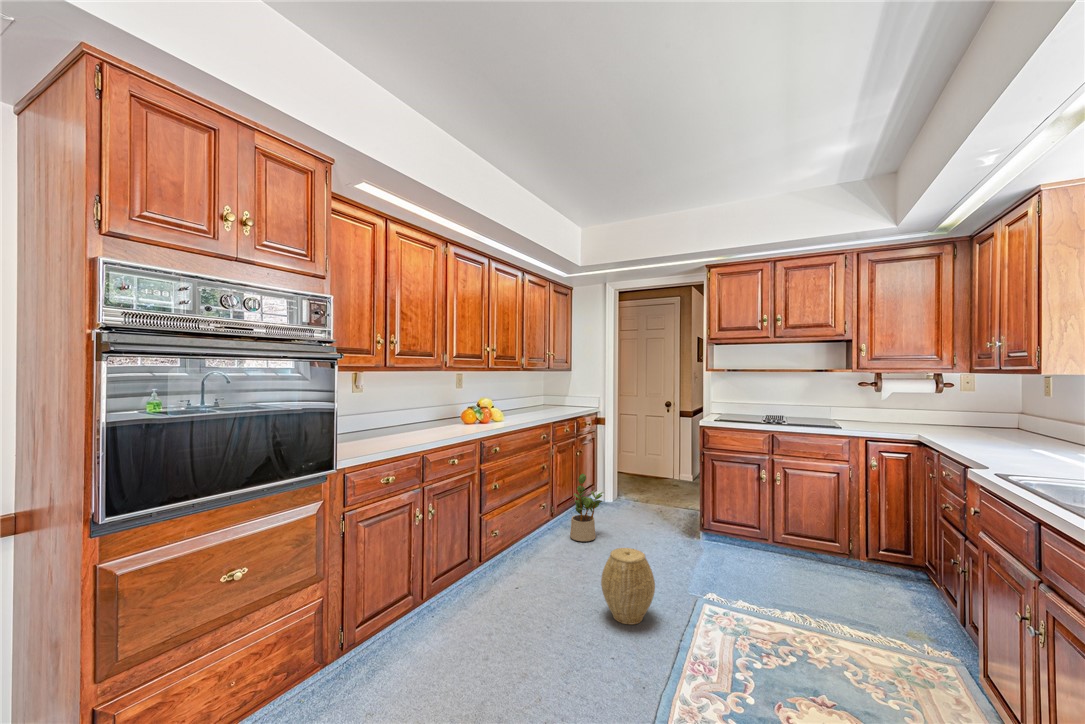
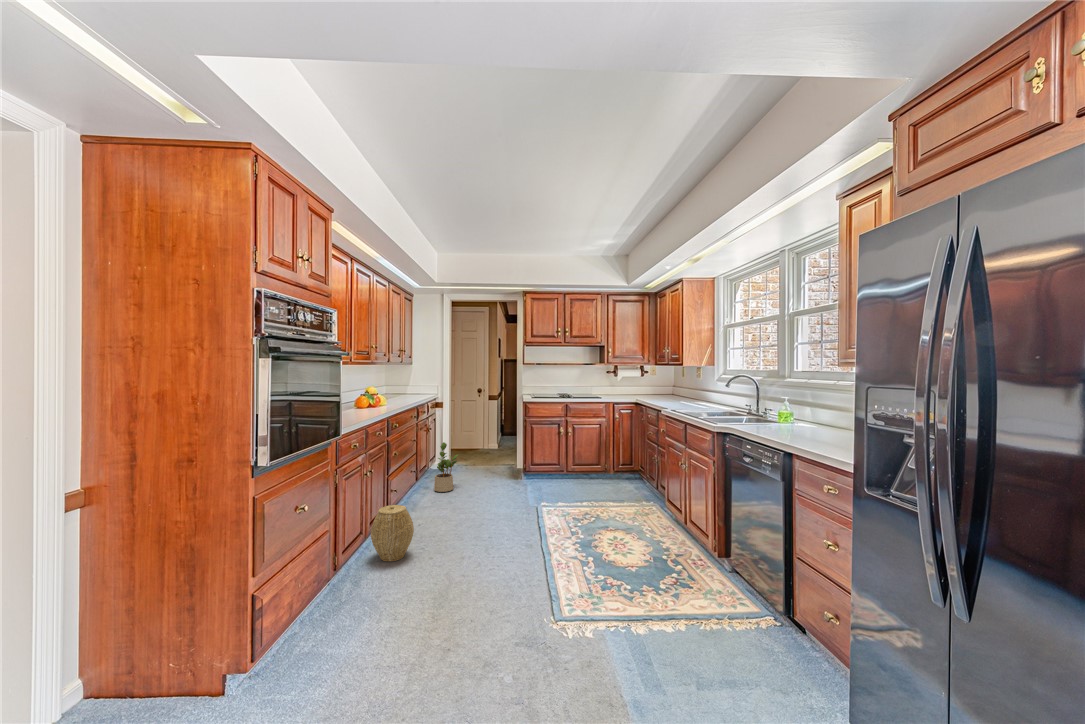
woven basket: present [601,548,655,624] -> present [371,505,414,561]

